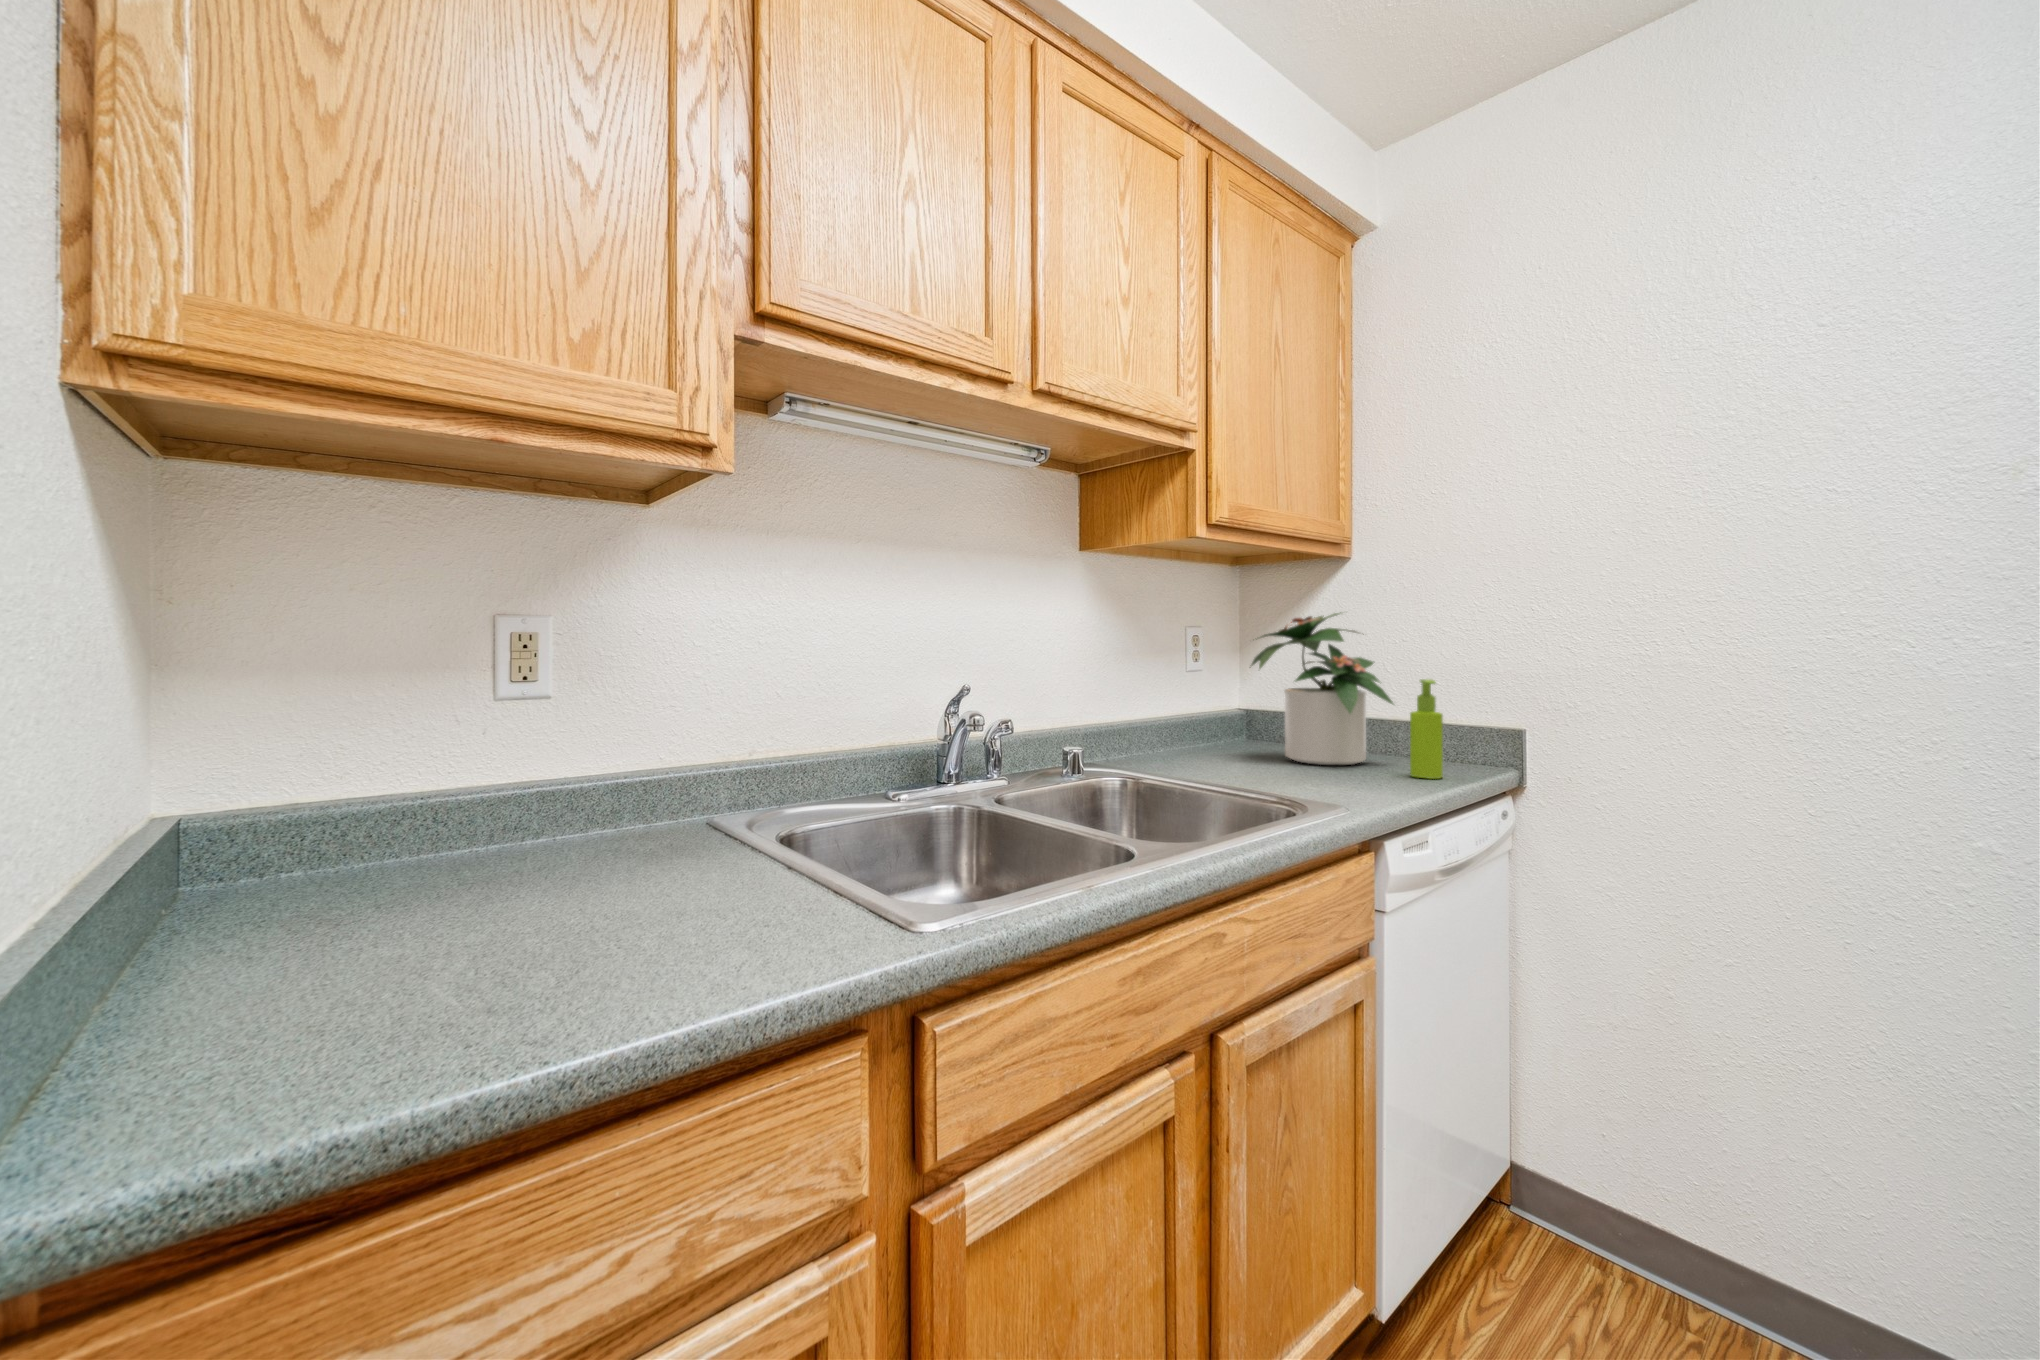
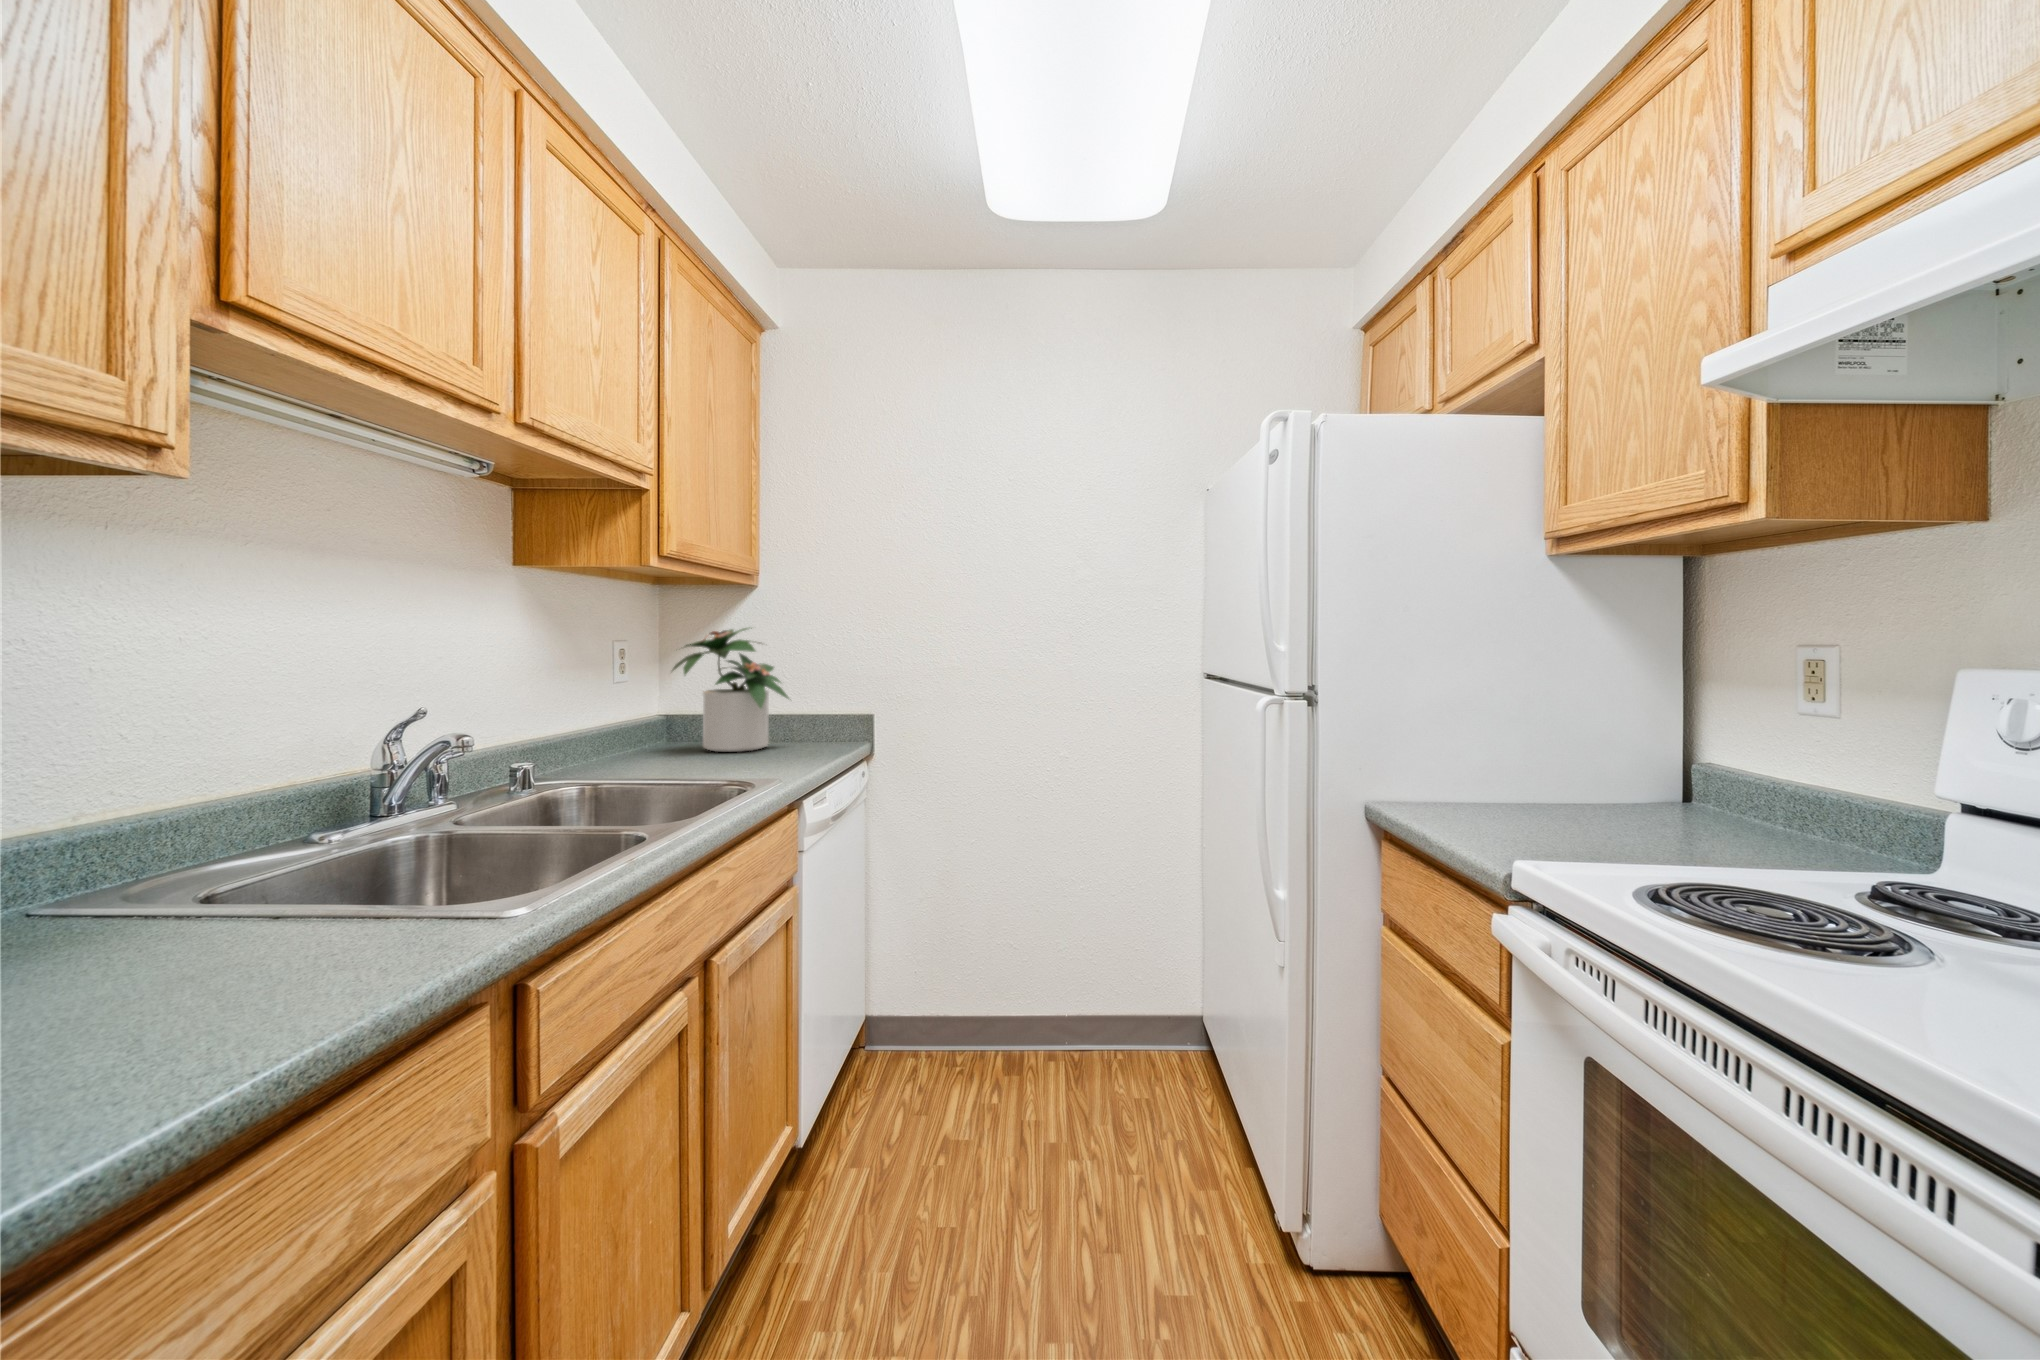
soap dispenser: present [1410,679,1443,779] -> none [806,680,828,754]

